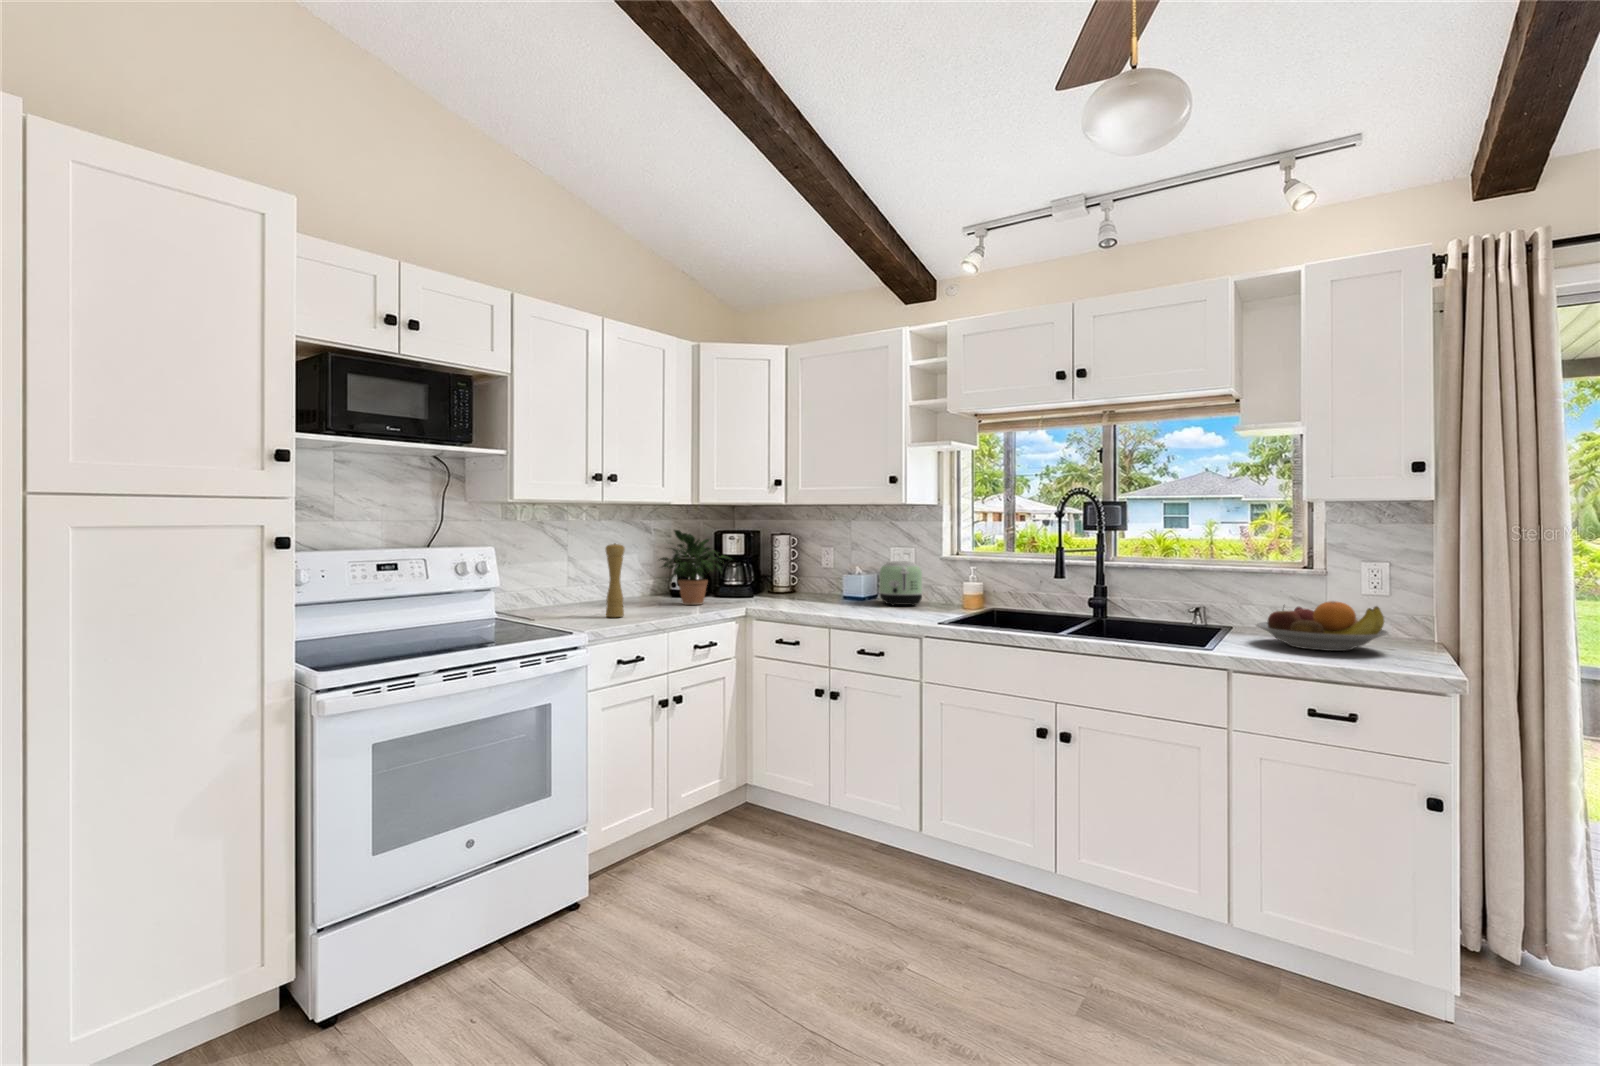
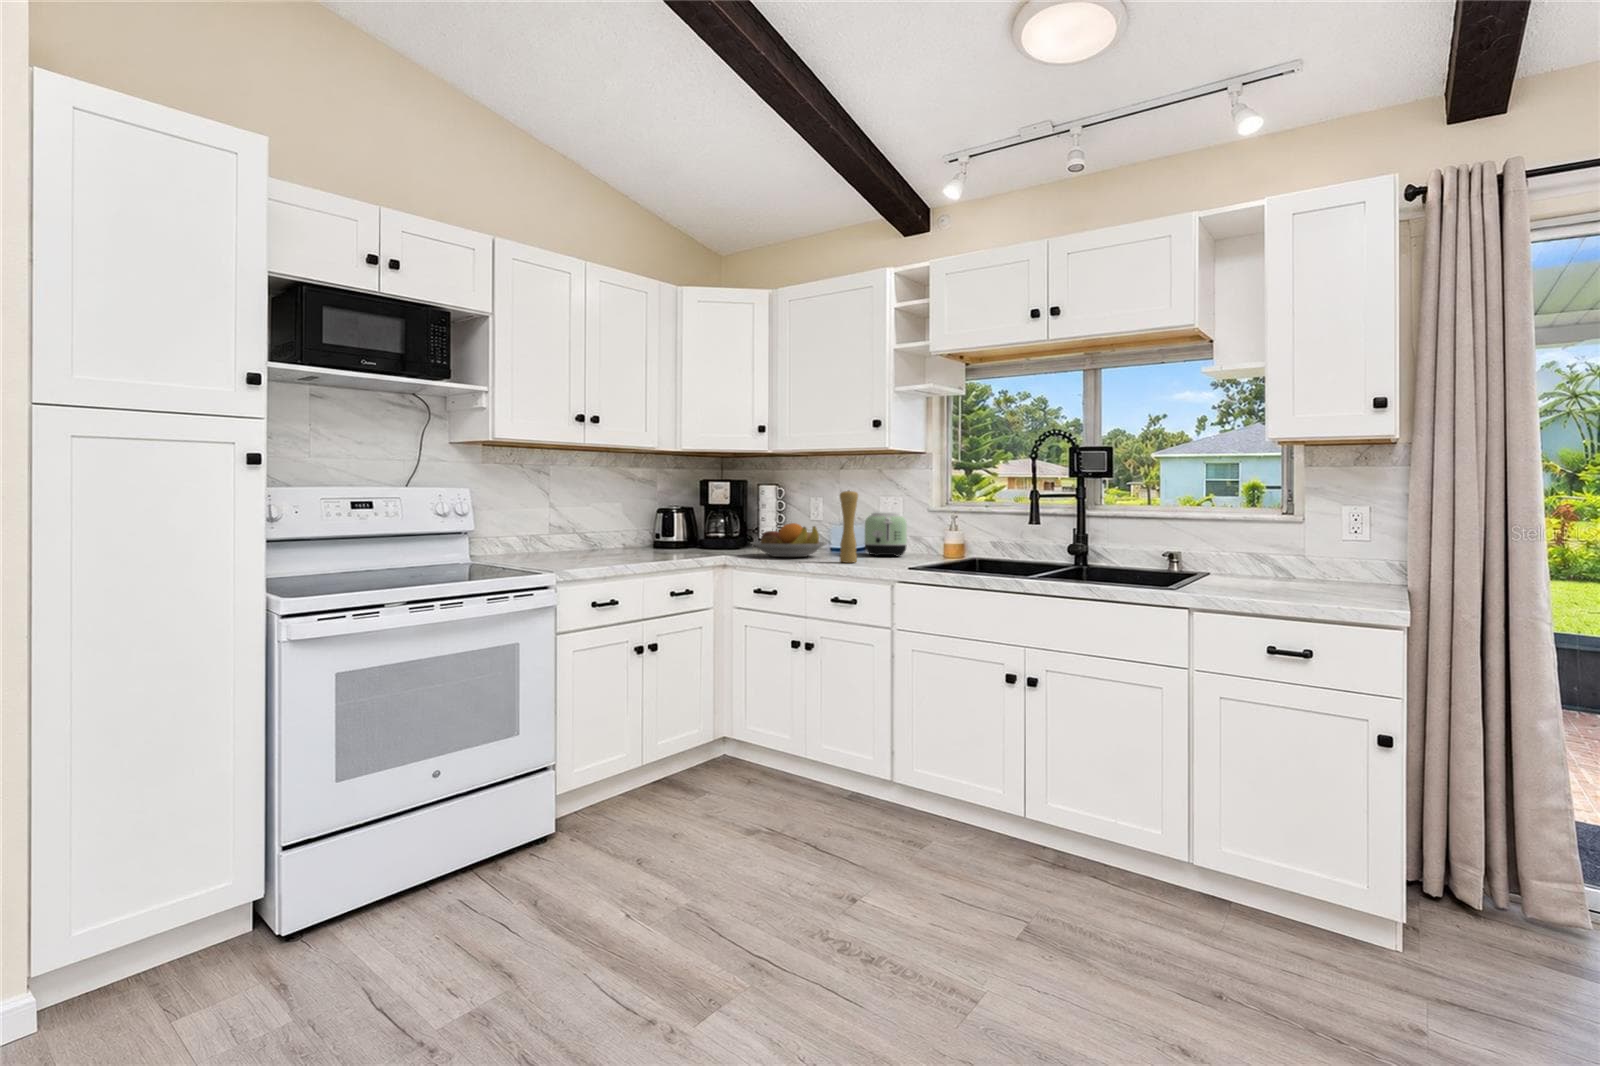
potted plant: present [660,530,731,605] -> none [637,478,717,554]
pepper mill: present [606,543,625,617] -> present [840,490,858,563]
fruit bowl: present [1256,601,1388,651] -> present [751,523,827,557]

